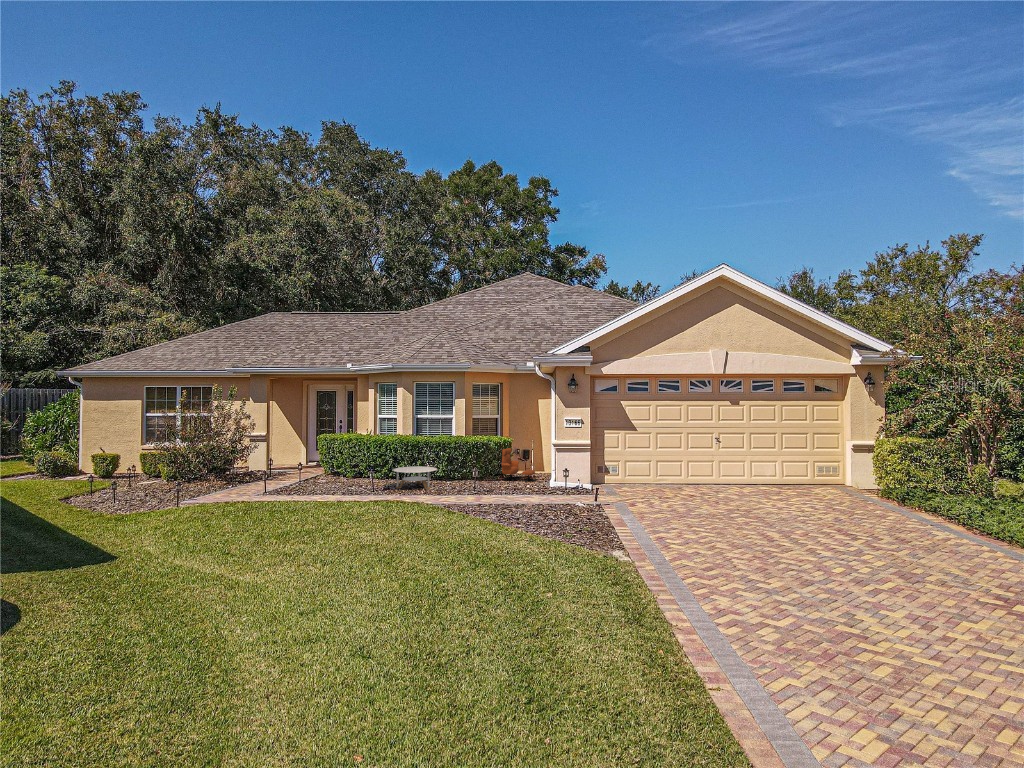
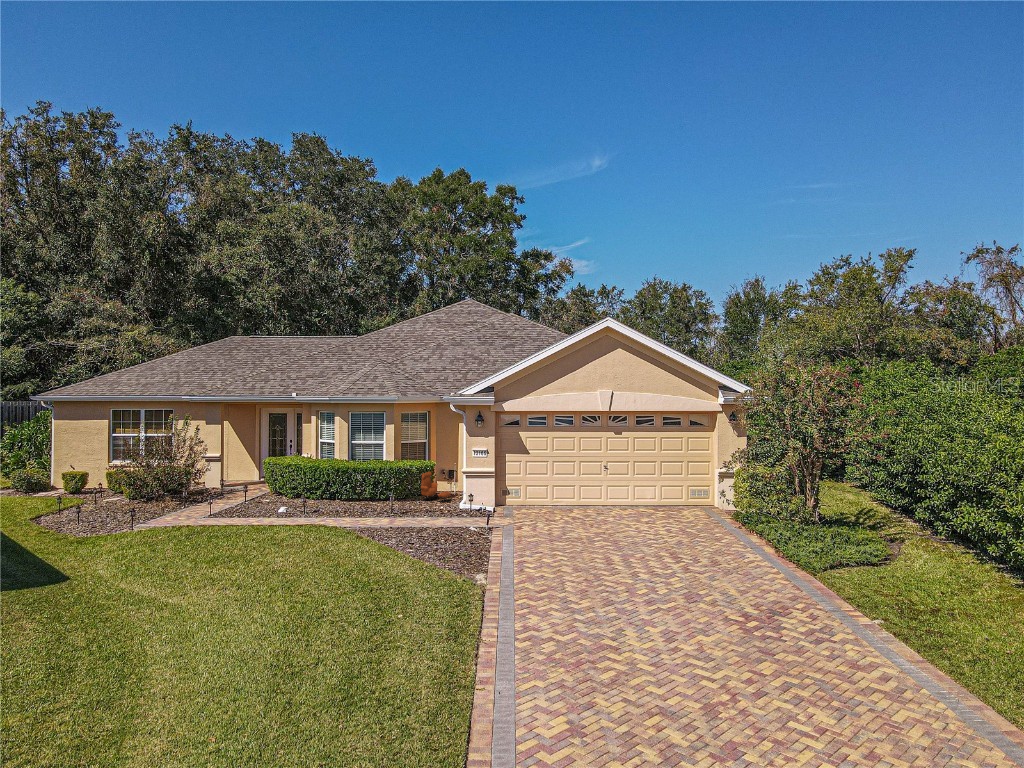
round table: present [393,466,437,489] -> none [322,489,361,511]

